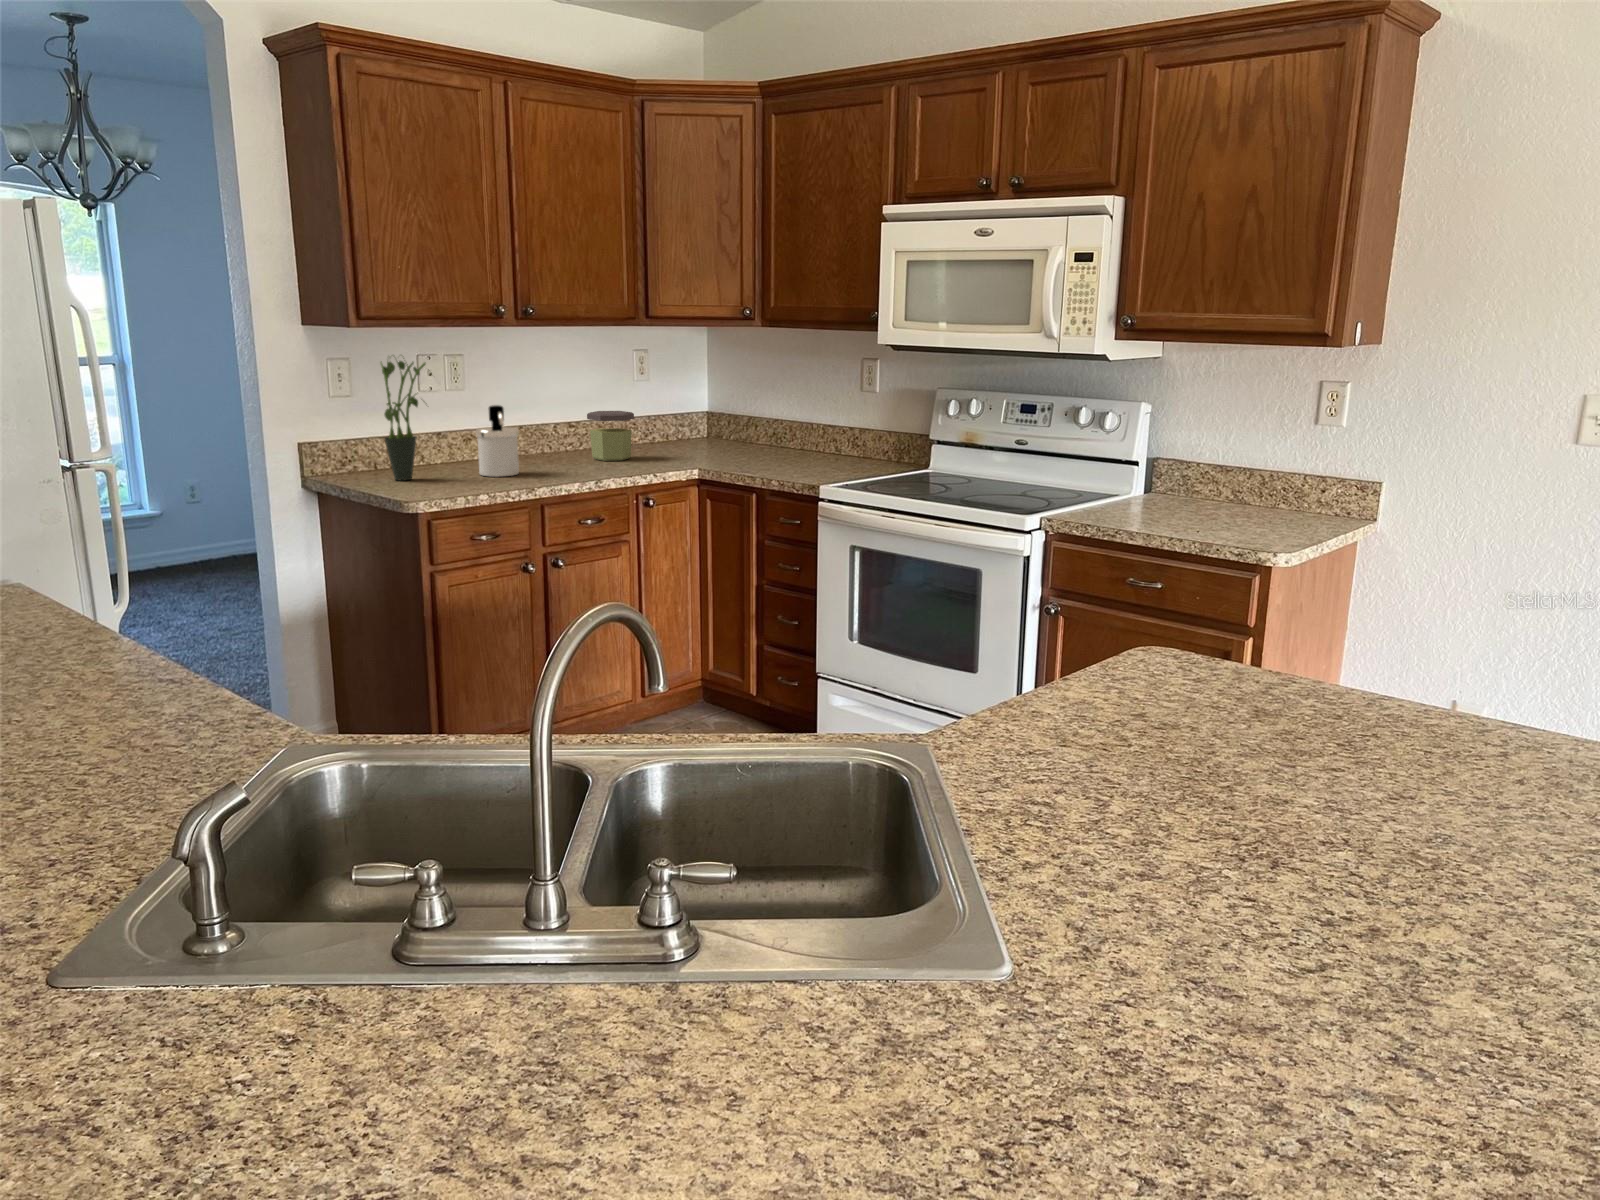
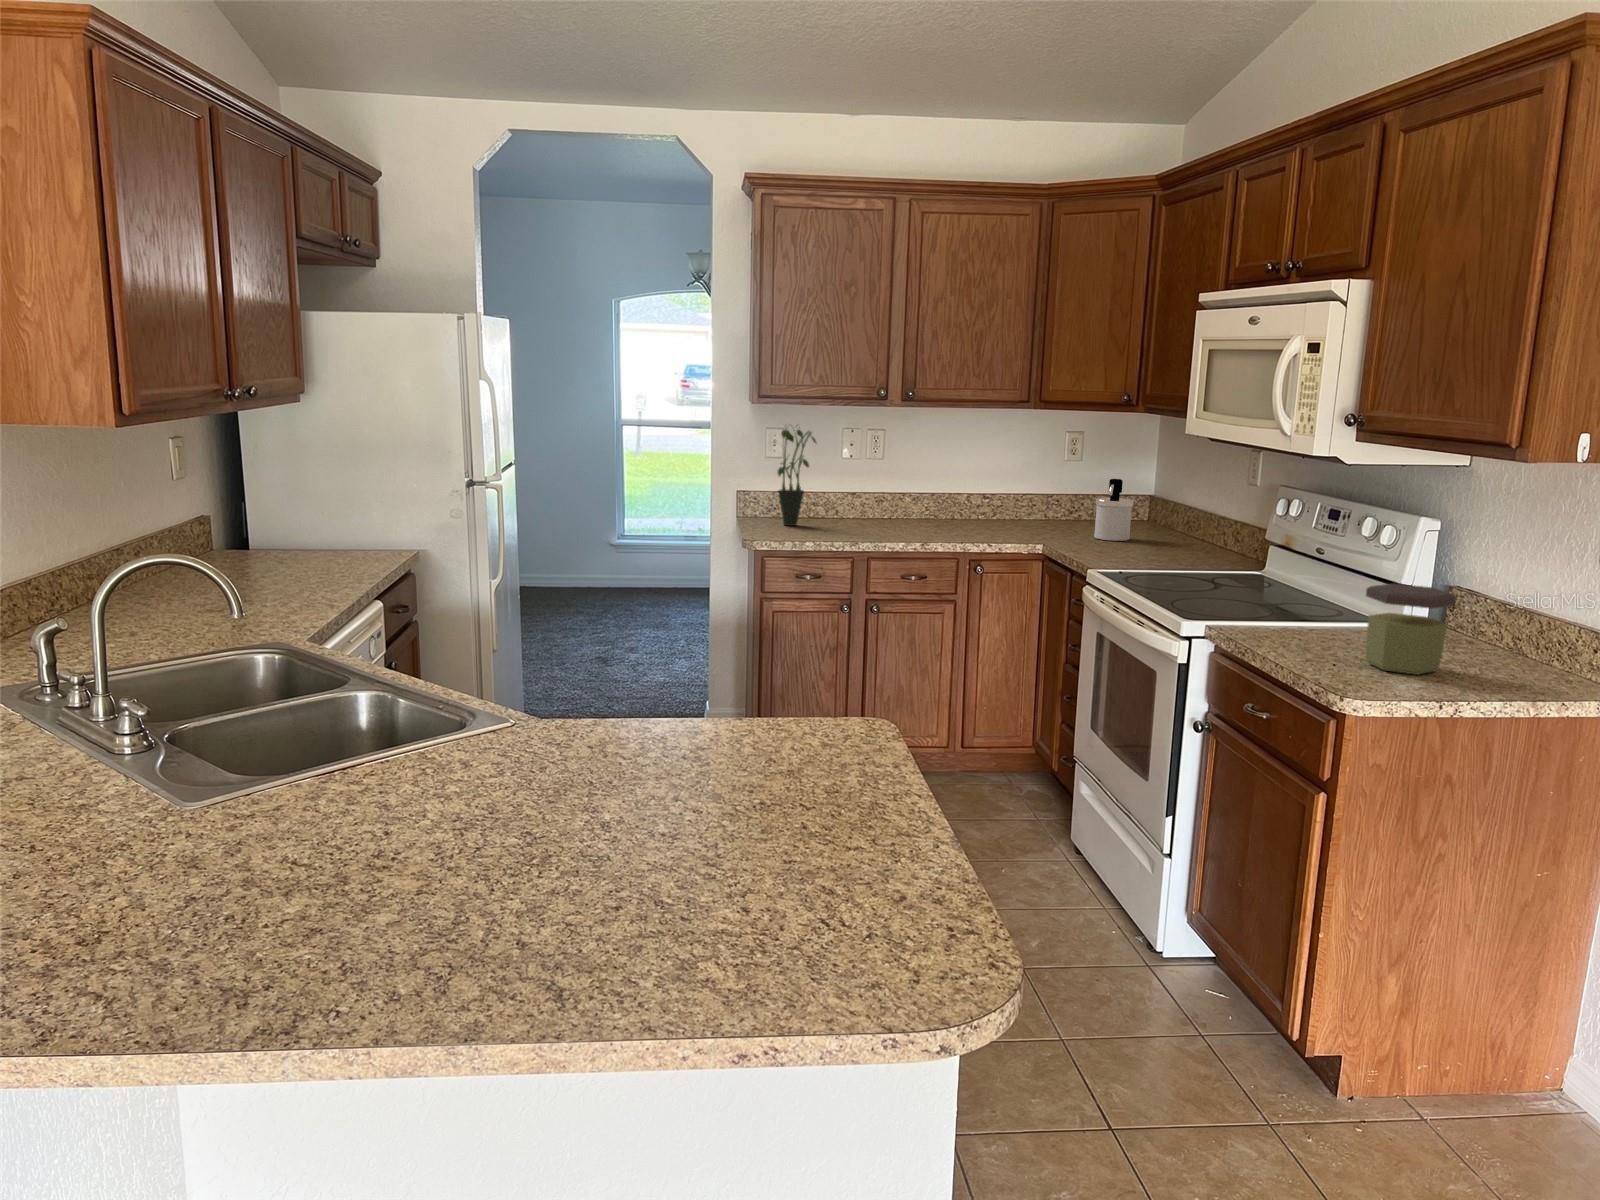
soap dispenser: present [476,405,519,477] -> present [1094,479,1133,541]
jar: present [587,411,634,461] -> present [1366,583,1456,675]

